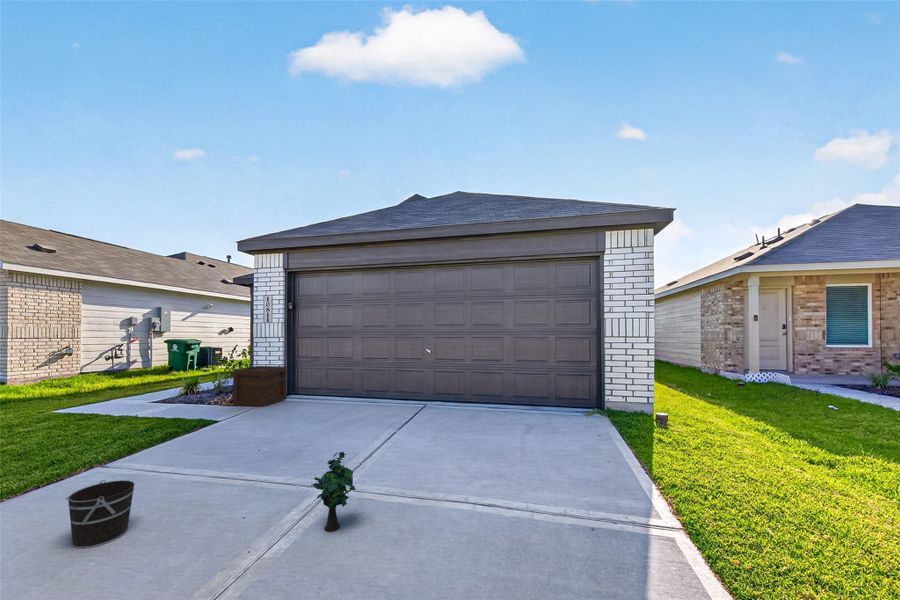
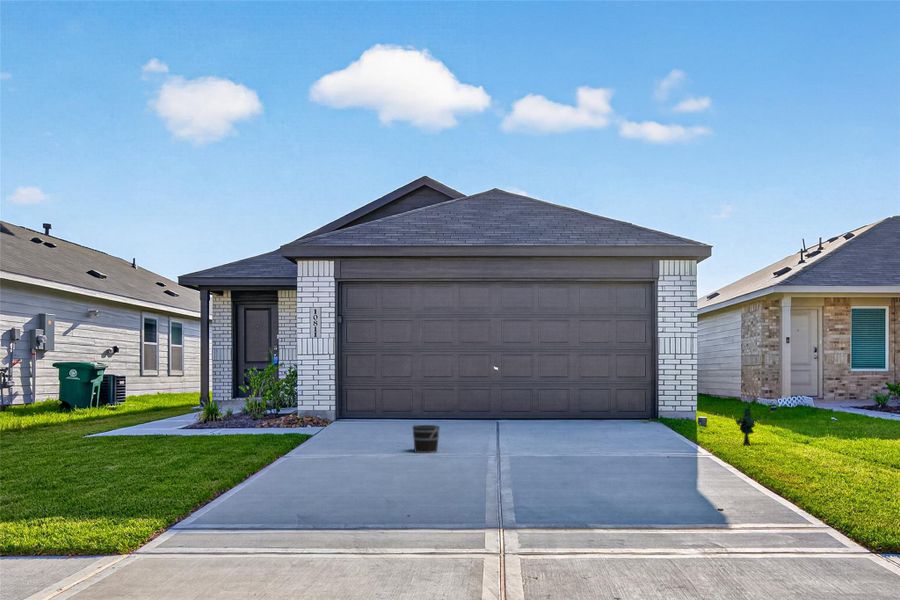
wooden crate: present [233,366,287,407] -> none [301,384,342,422]
decorative plant: present [311,452,355,532] -> present [735,406,757,446]

